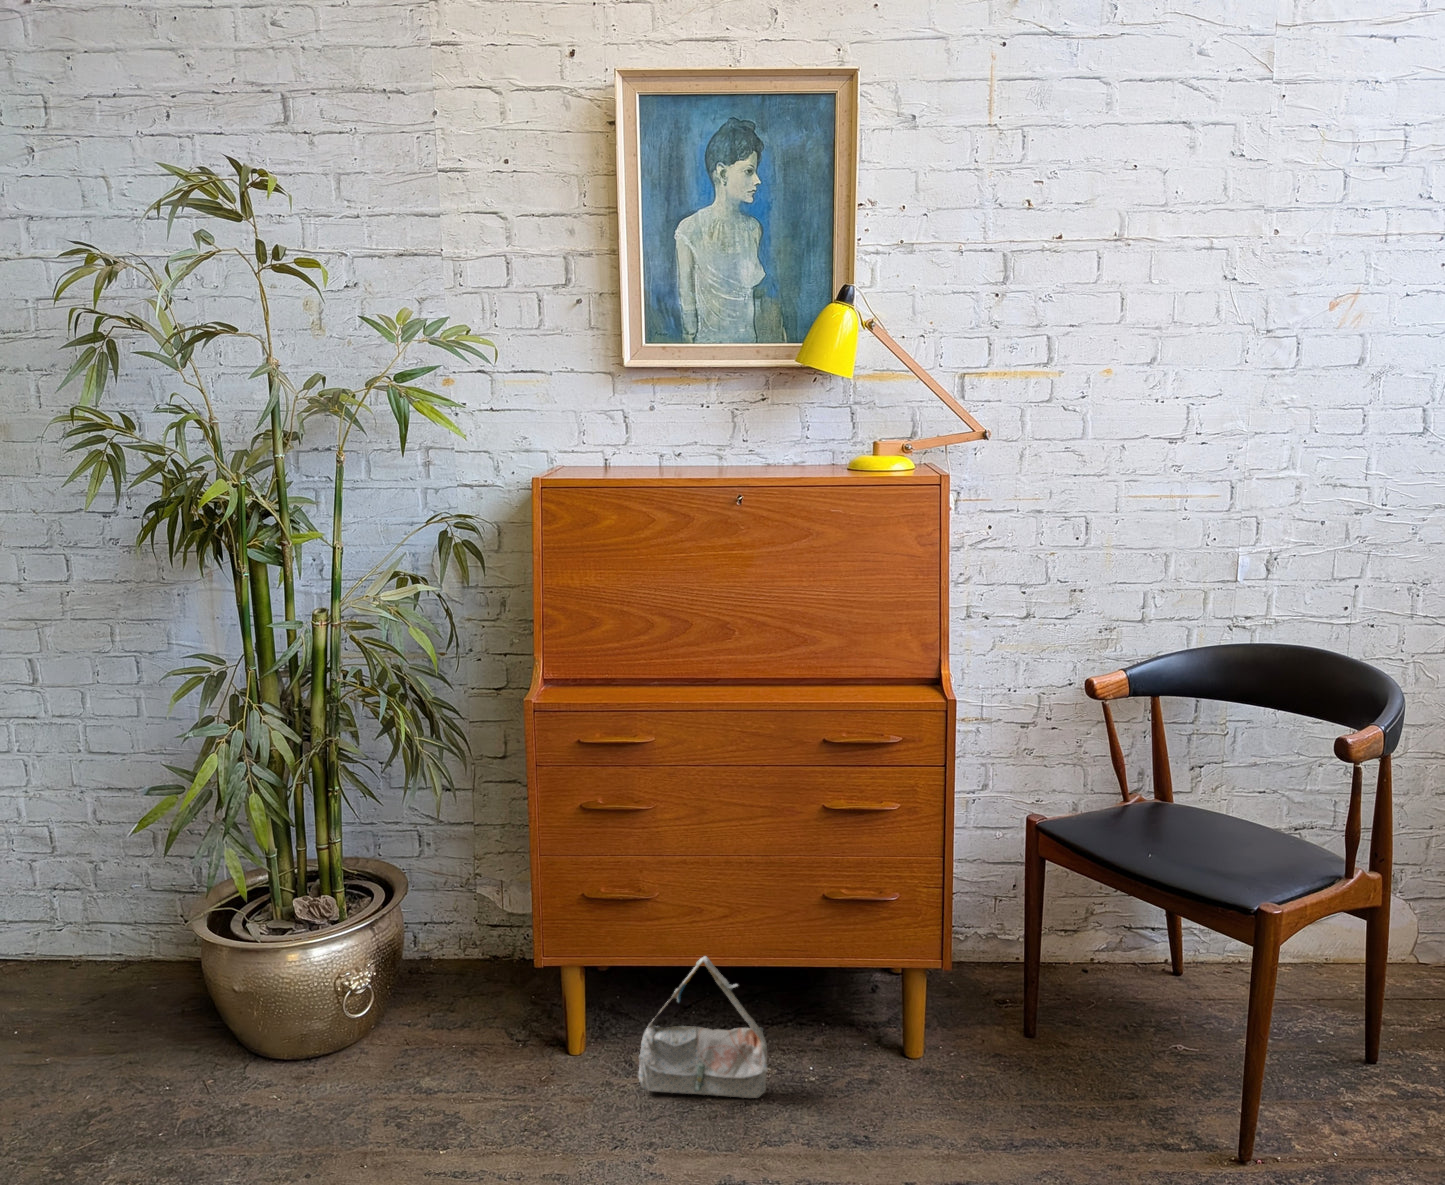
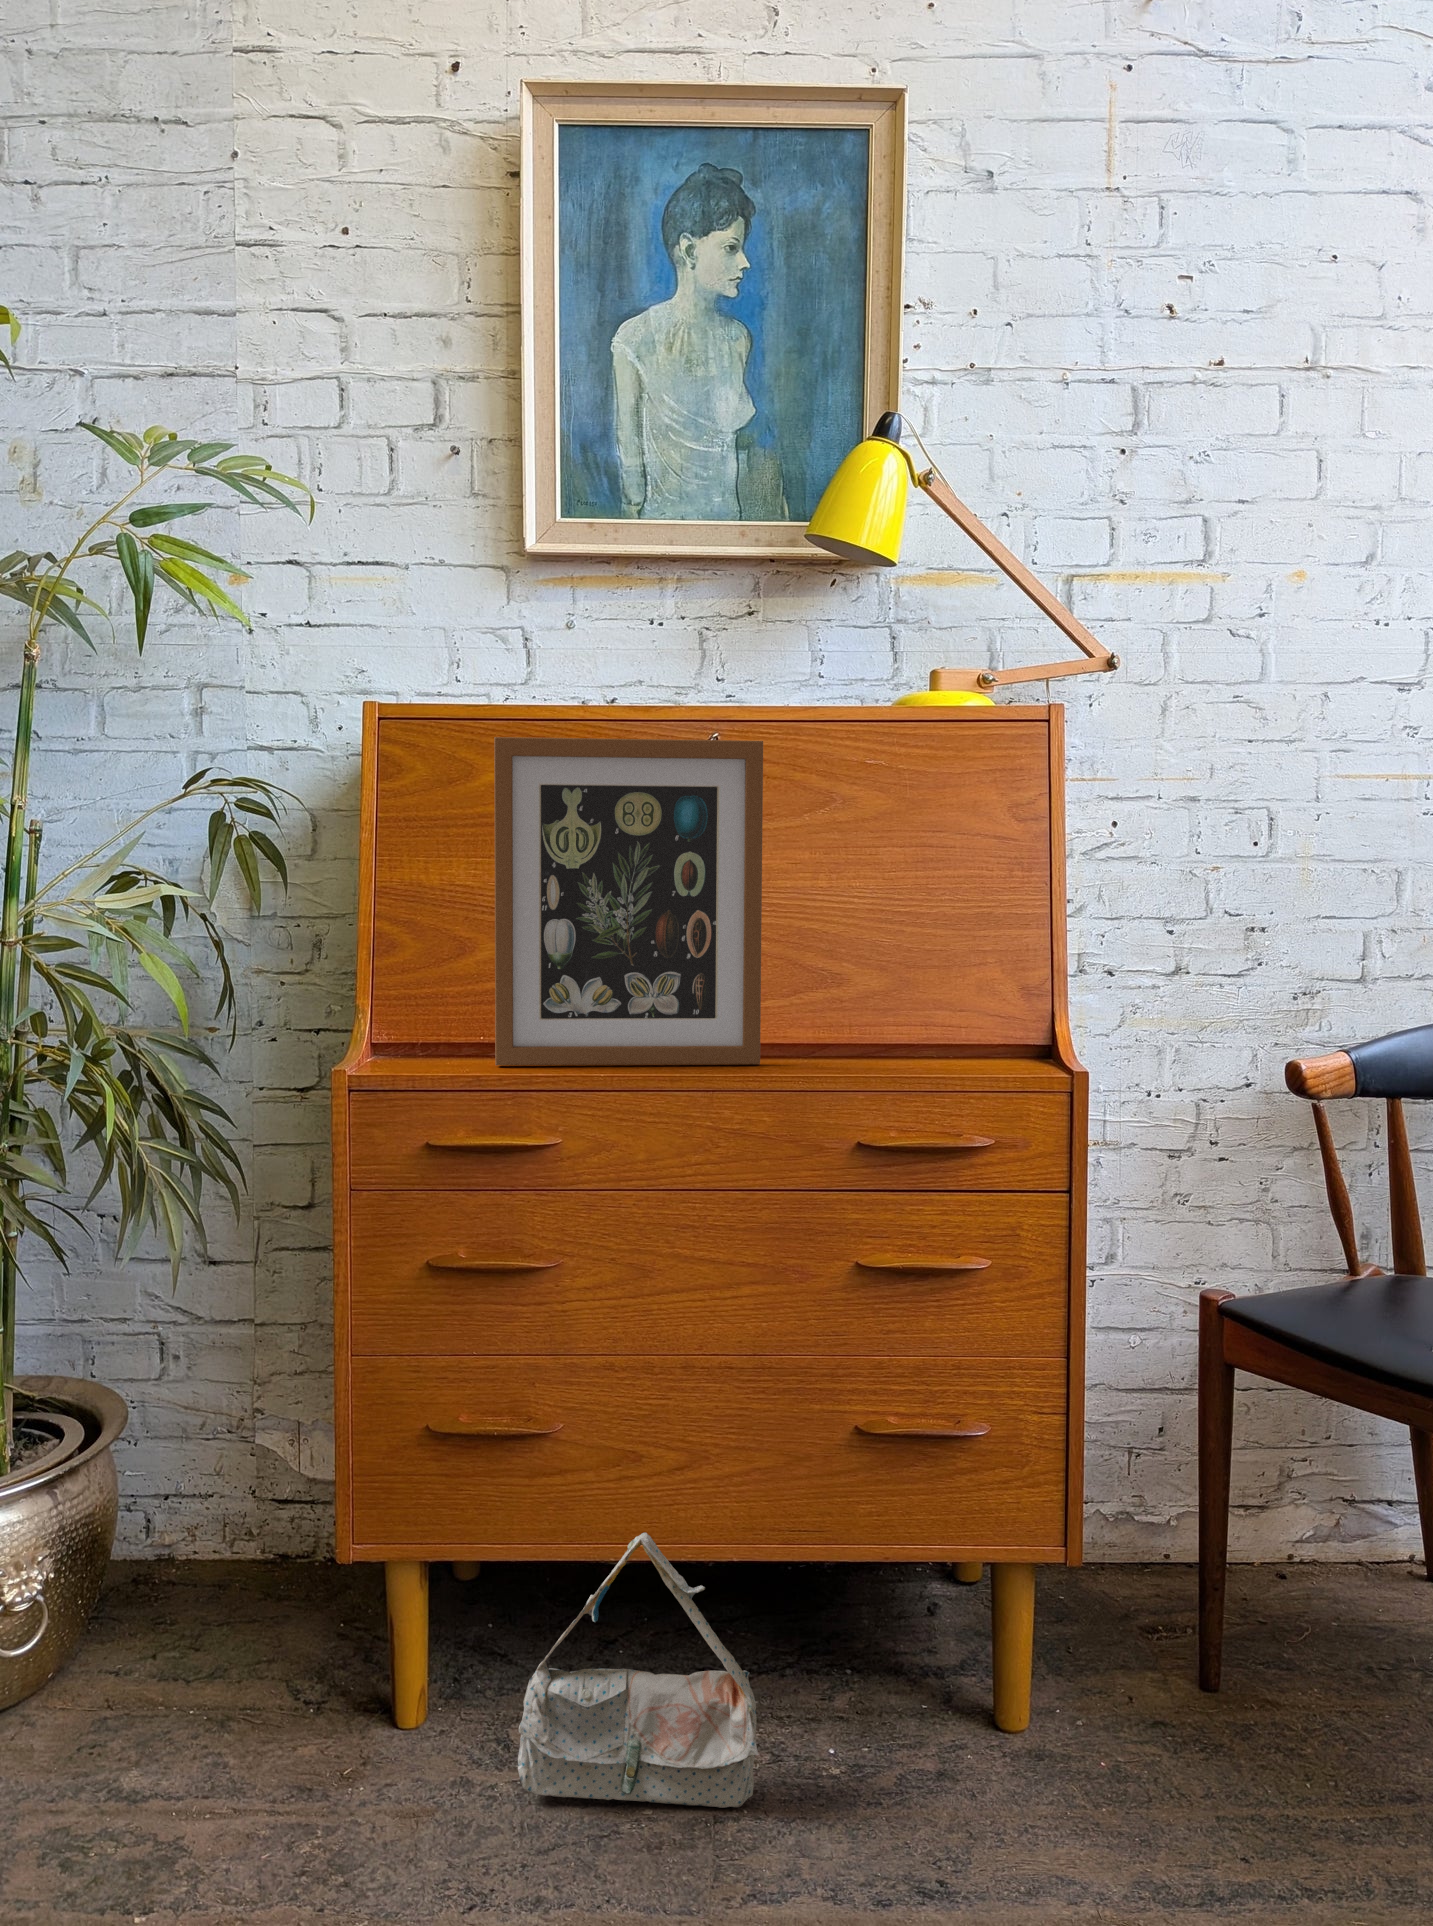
picture frame: none [613,512,769,699] -> present [494,737,763,1065]

